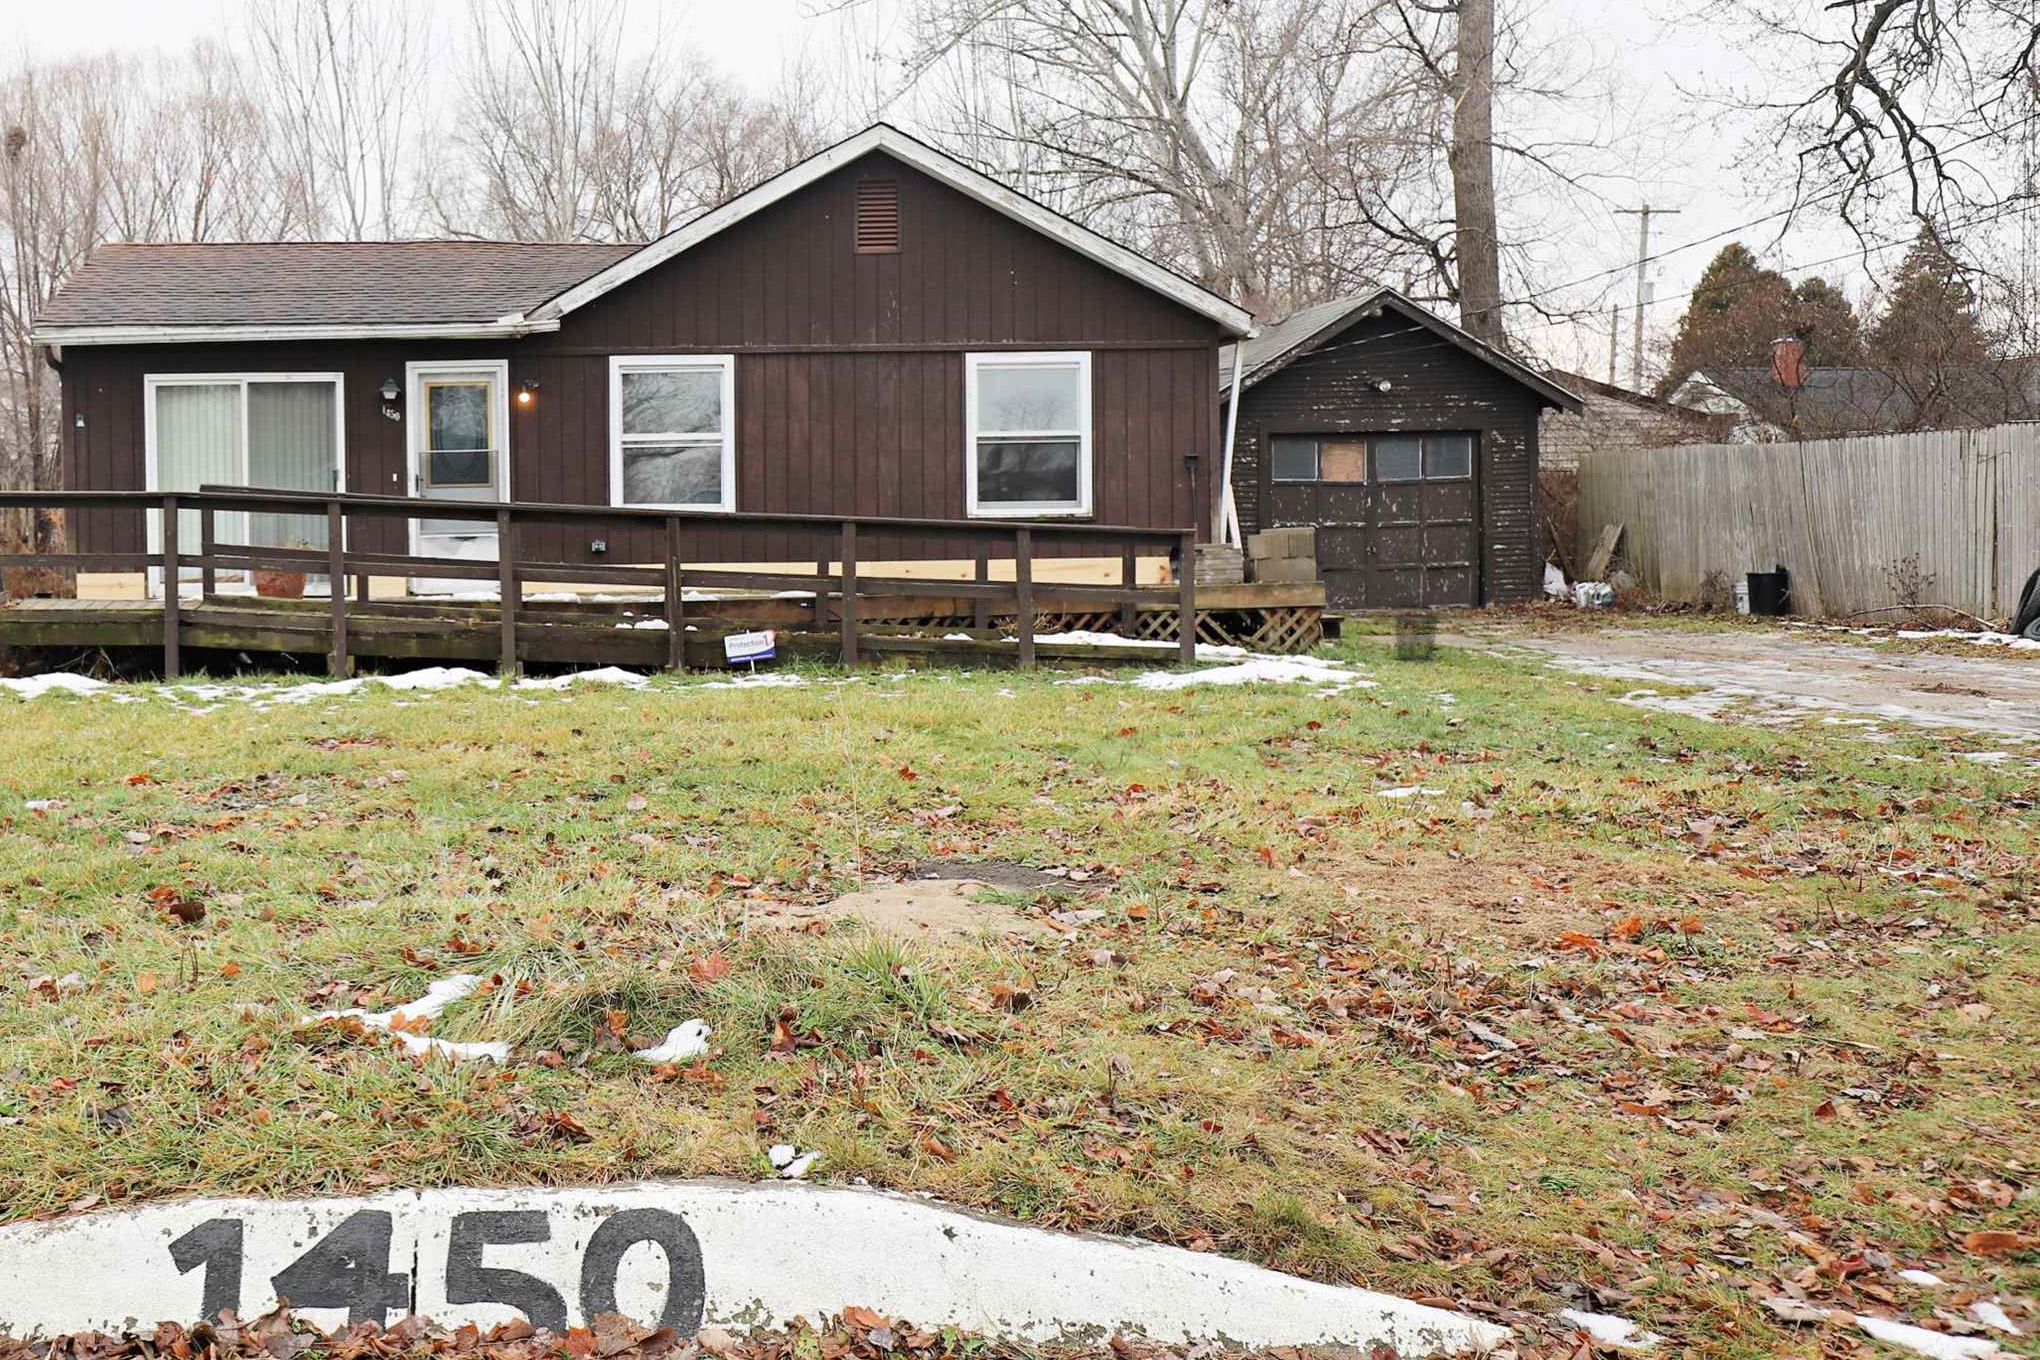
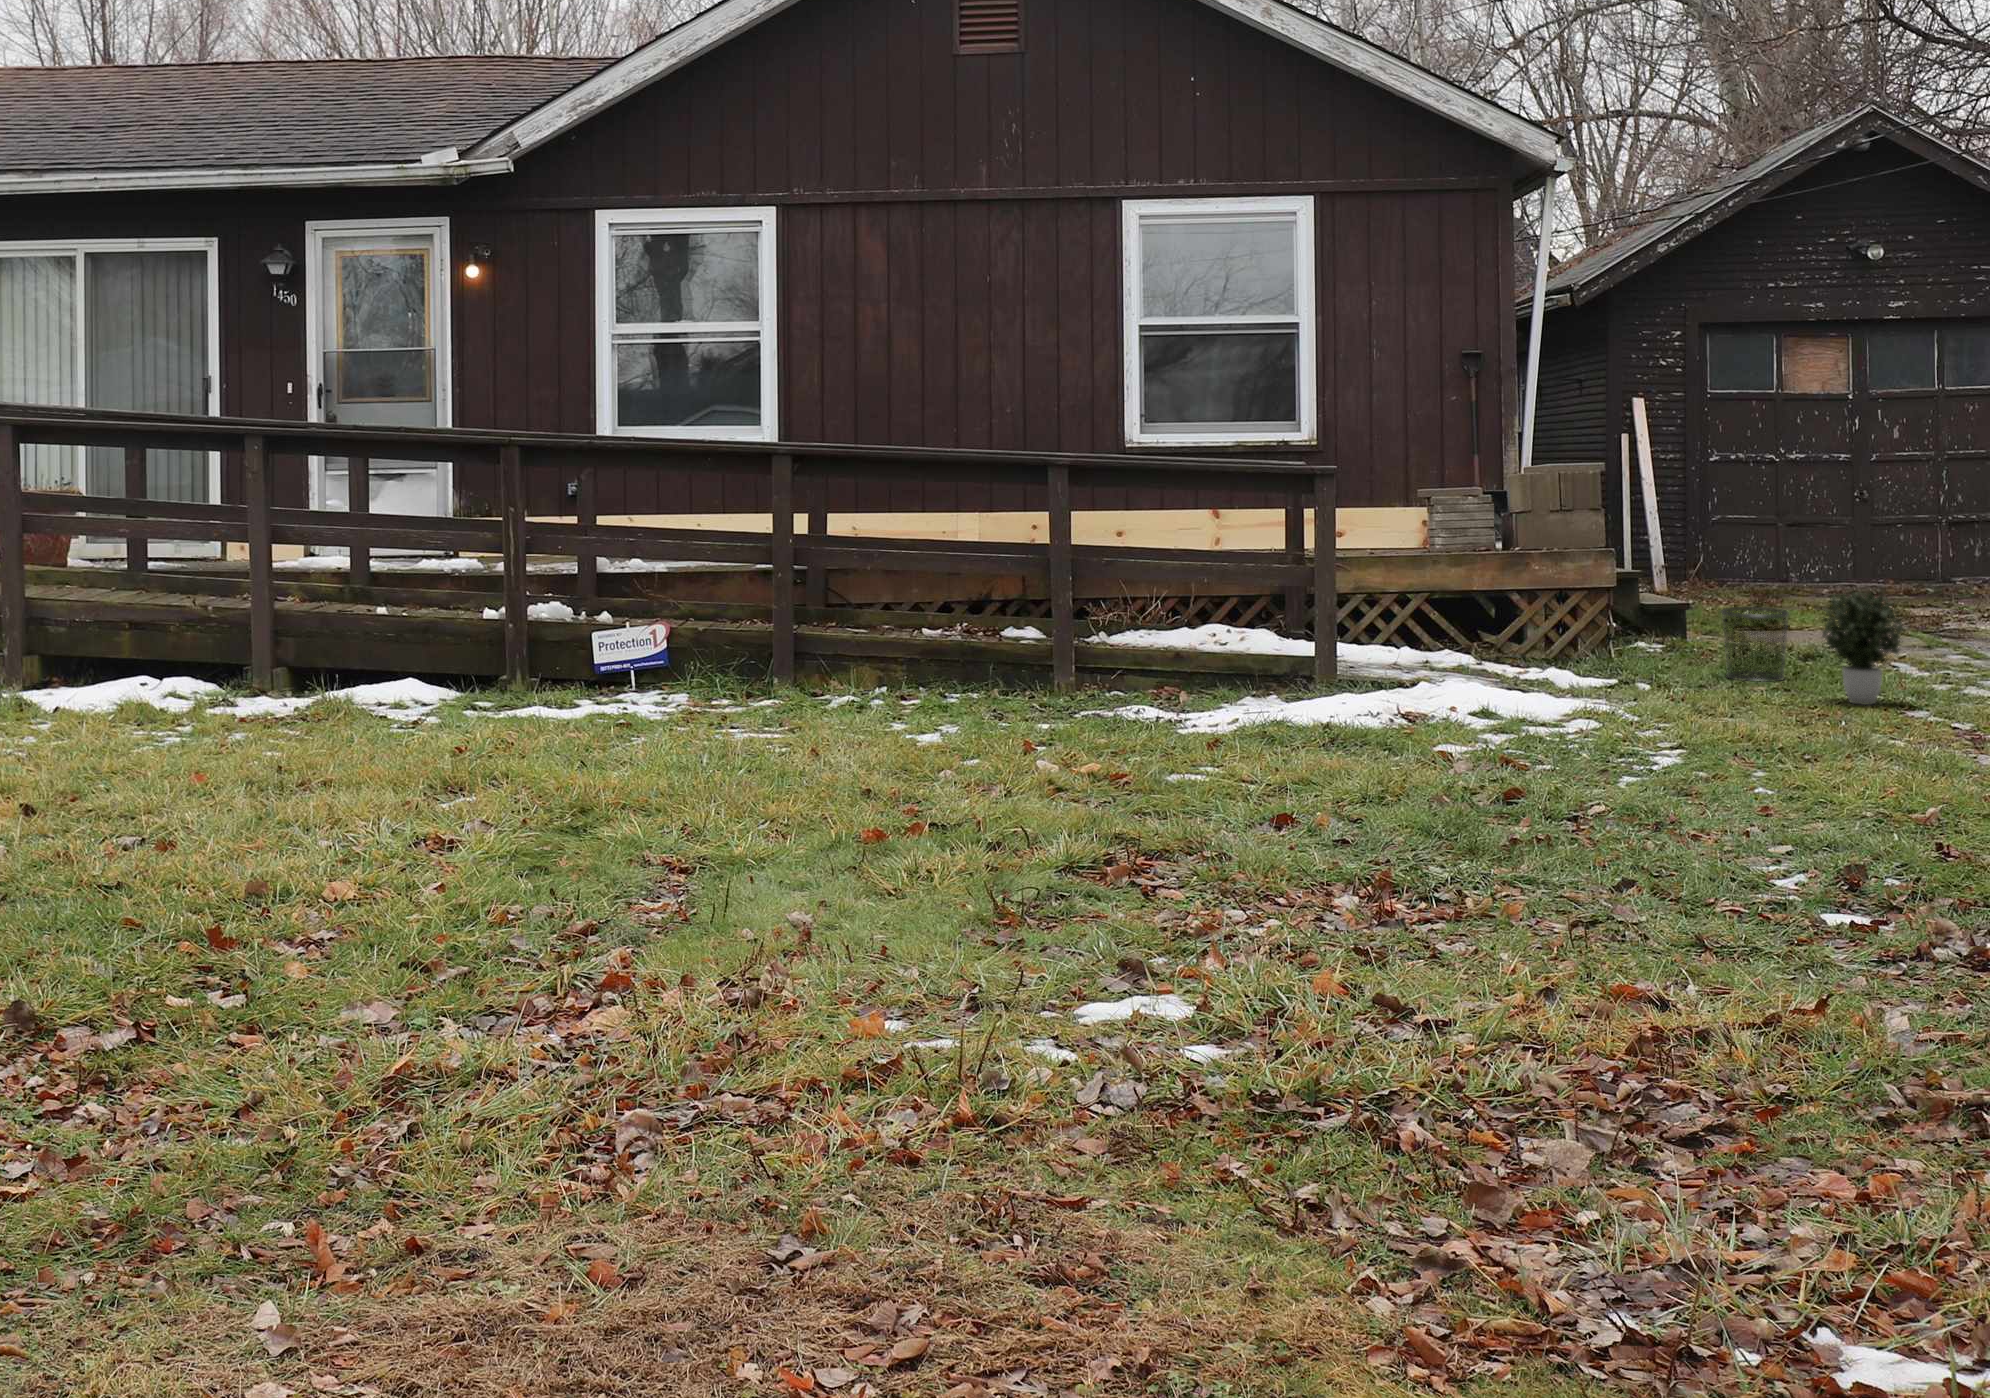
potted plant: none [1490,602,1547,674] -> present [1823,592,1903,705]

